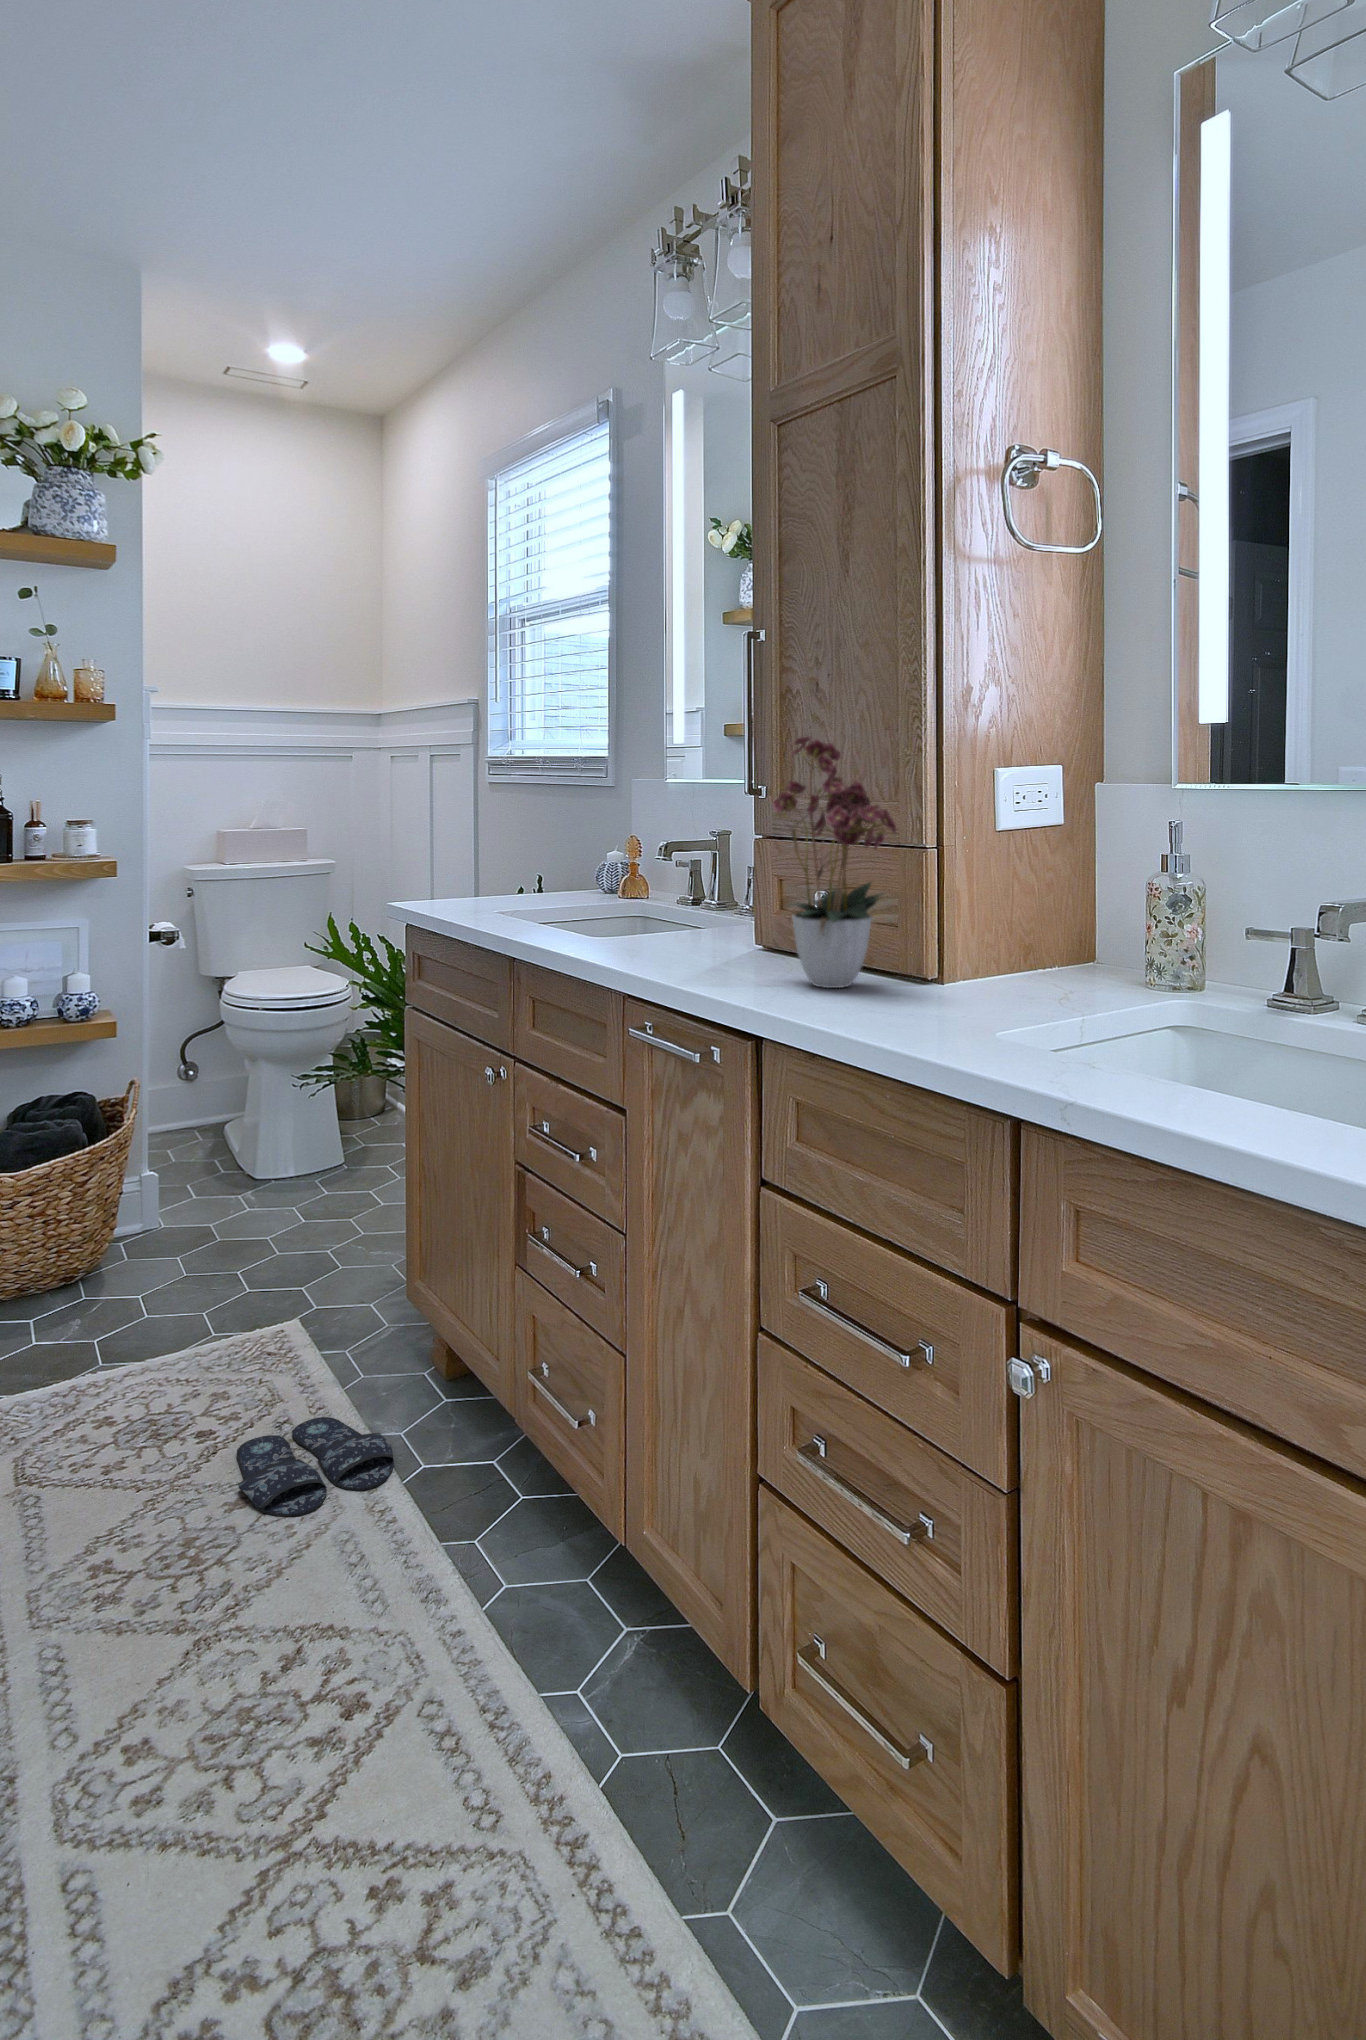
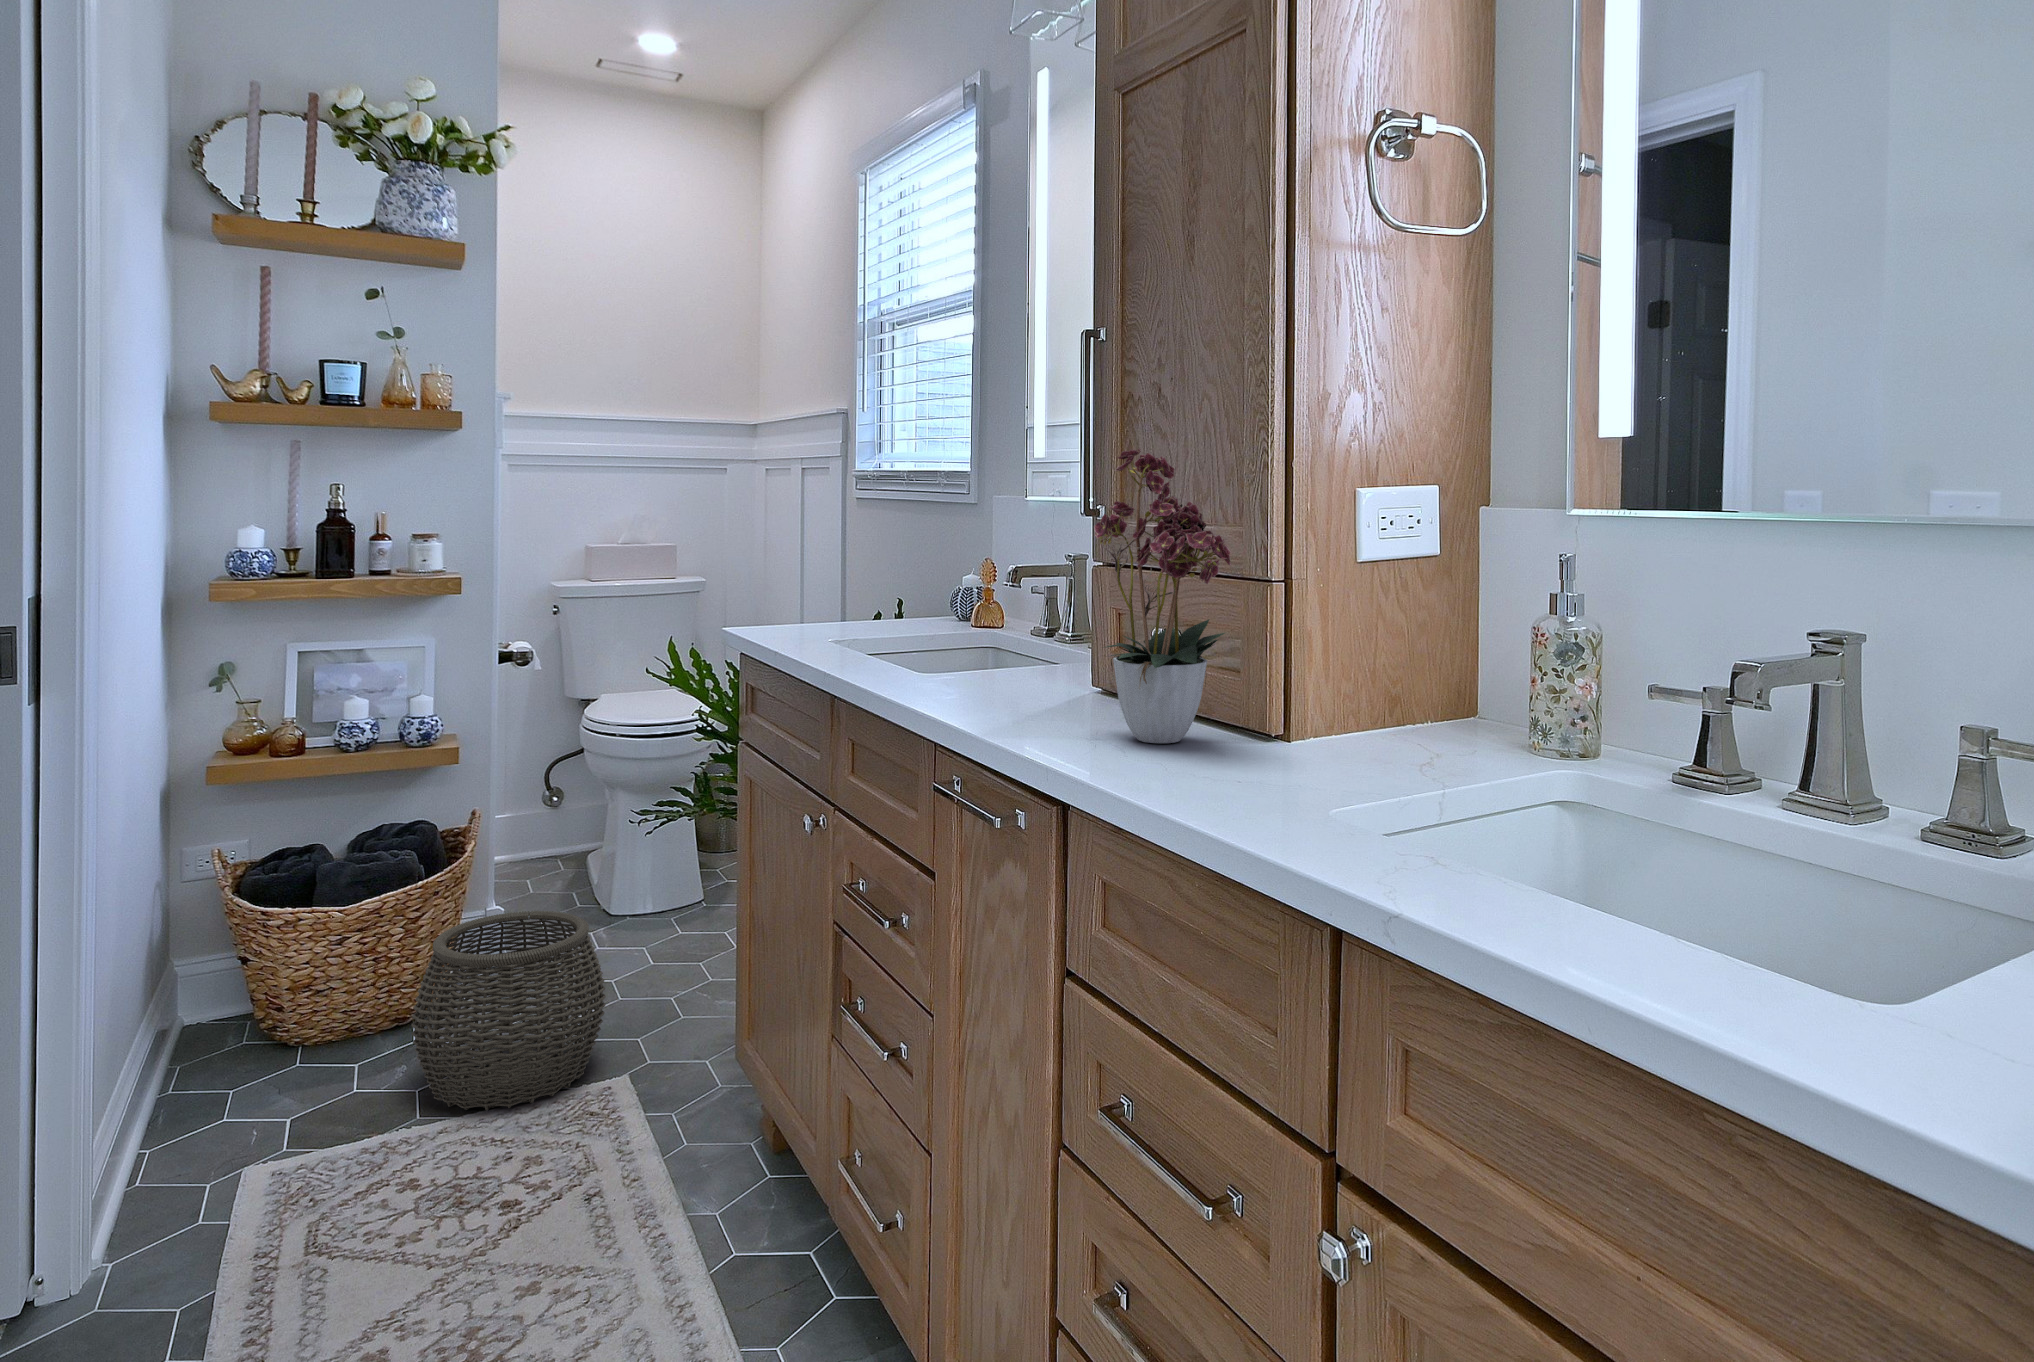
woven basket: none [92,1170,275,1358] -> present [411,911,606,1111]
slippers: present [237,1417,394,1517] -> none [532,1187,702,1300]

